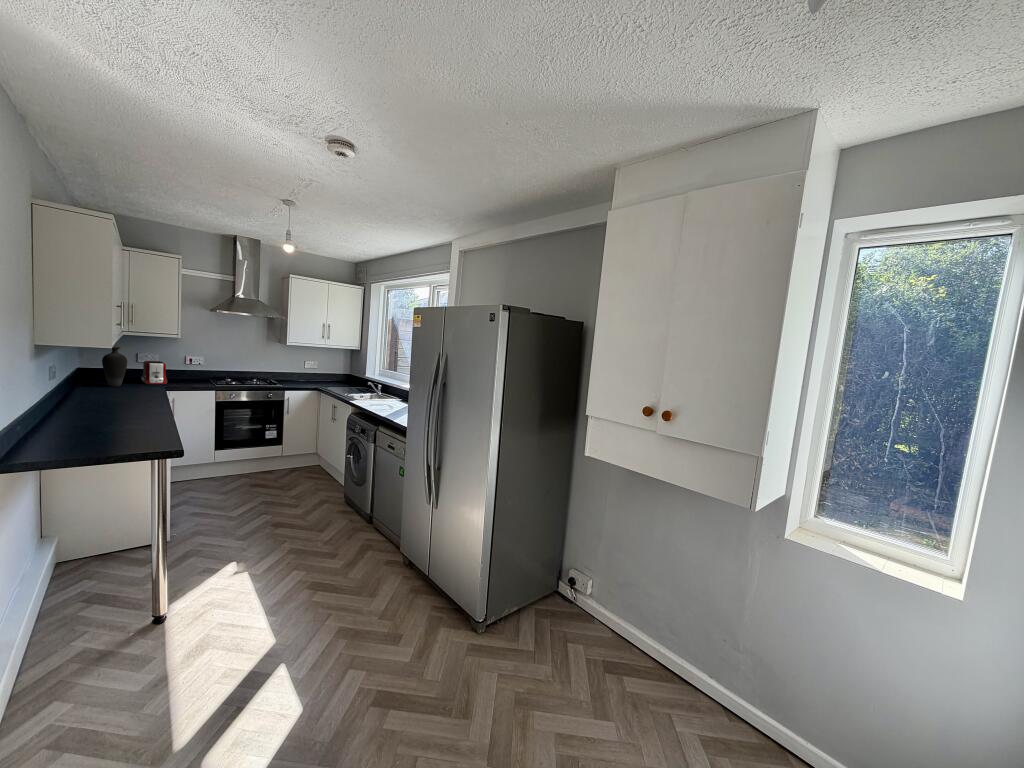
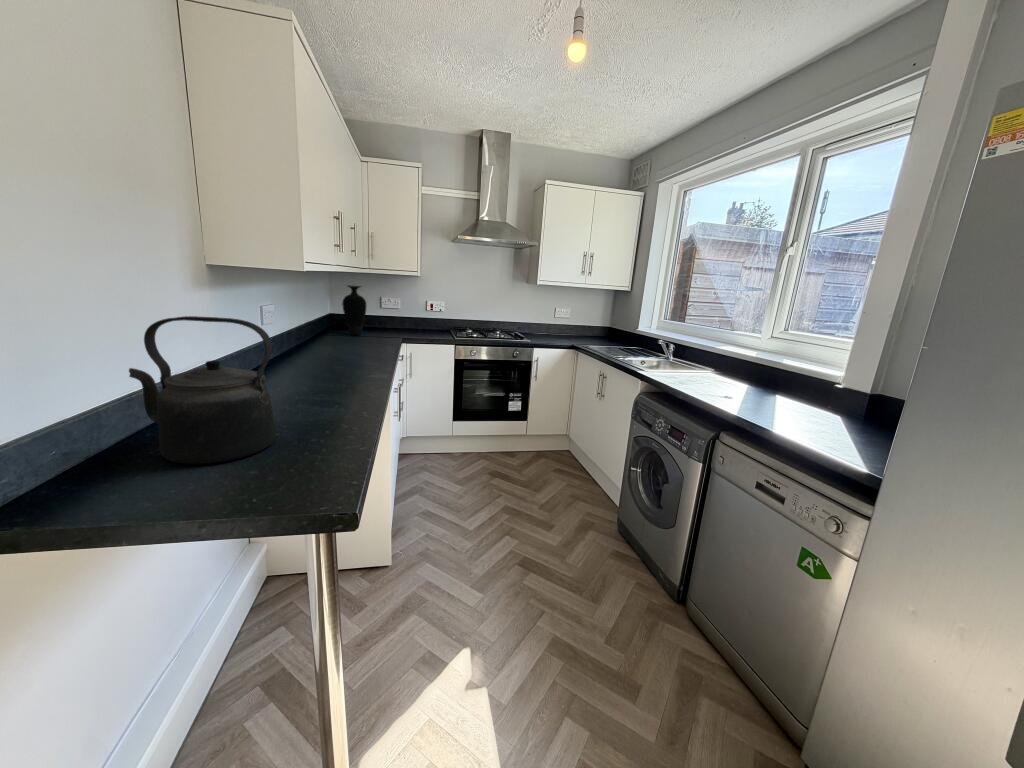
toaster: present [141,361,167,384] -> none [385,306,408,334]
kettle: none [63,384,140,446] -> present [129,316,276,464]

